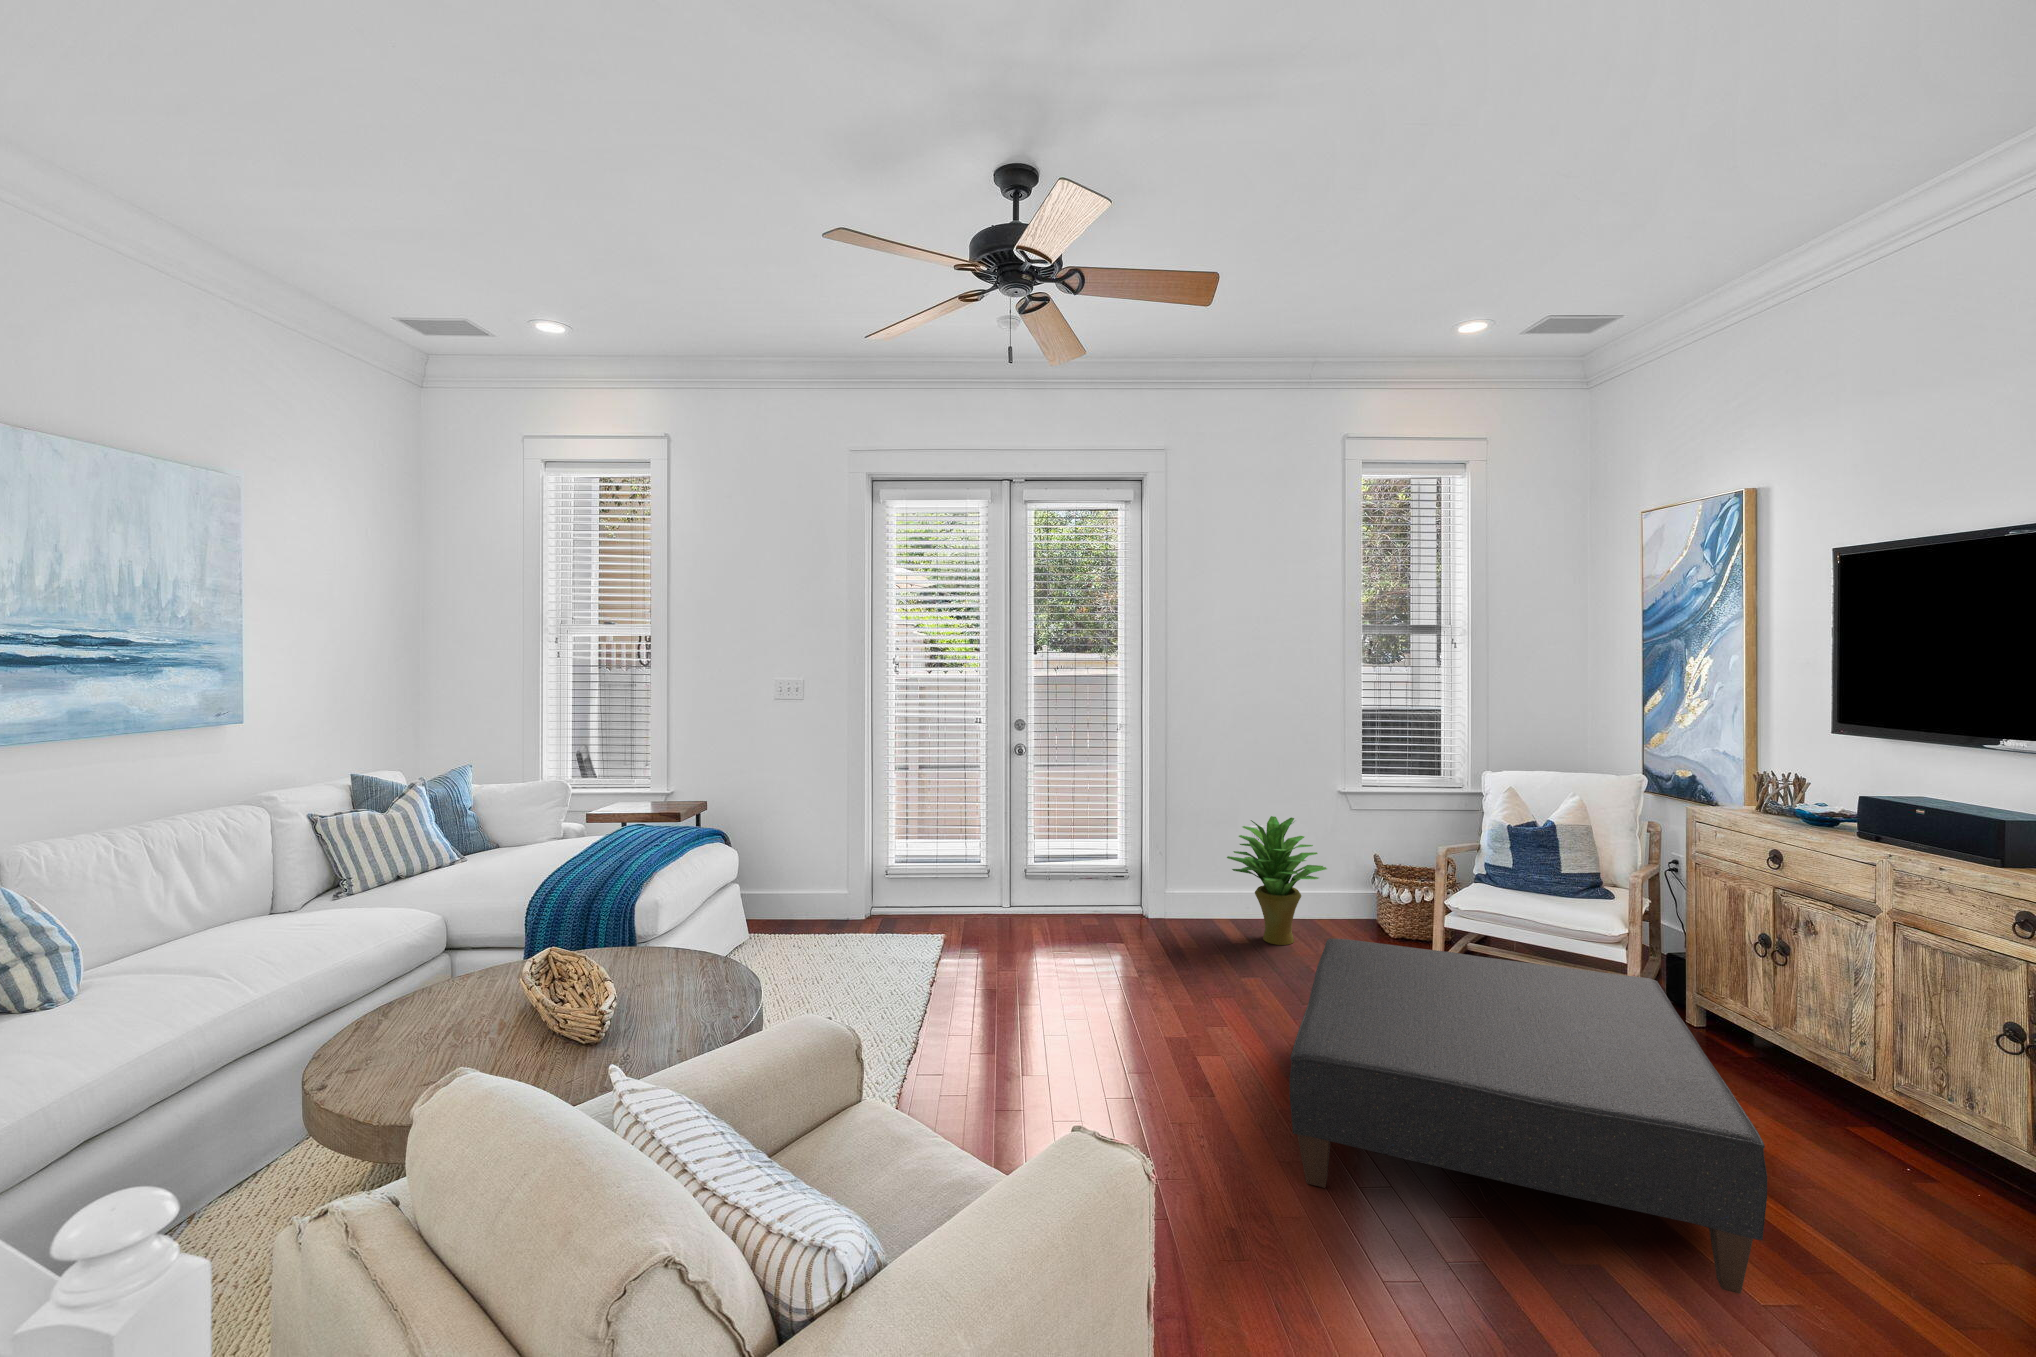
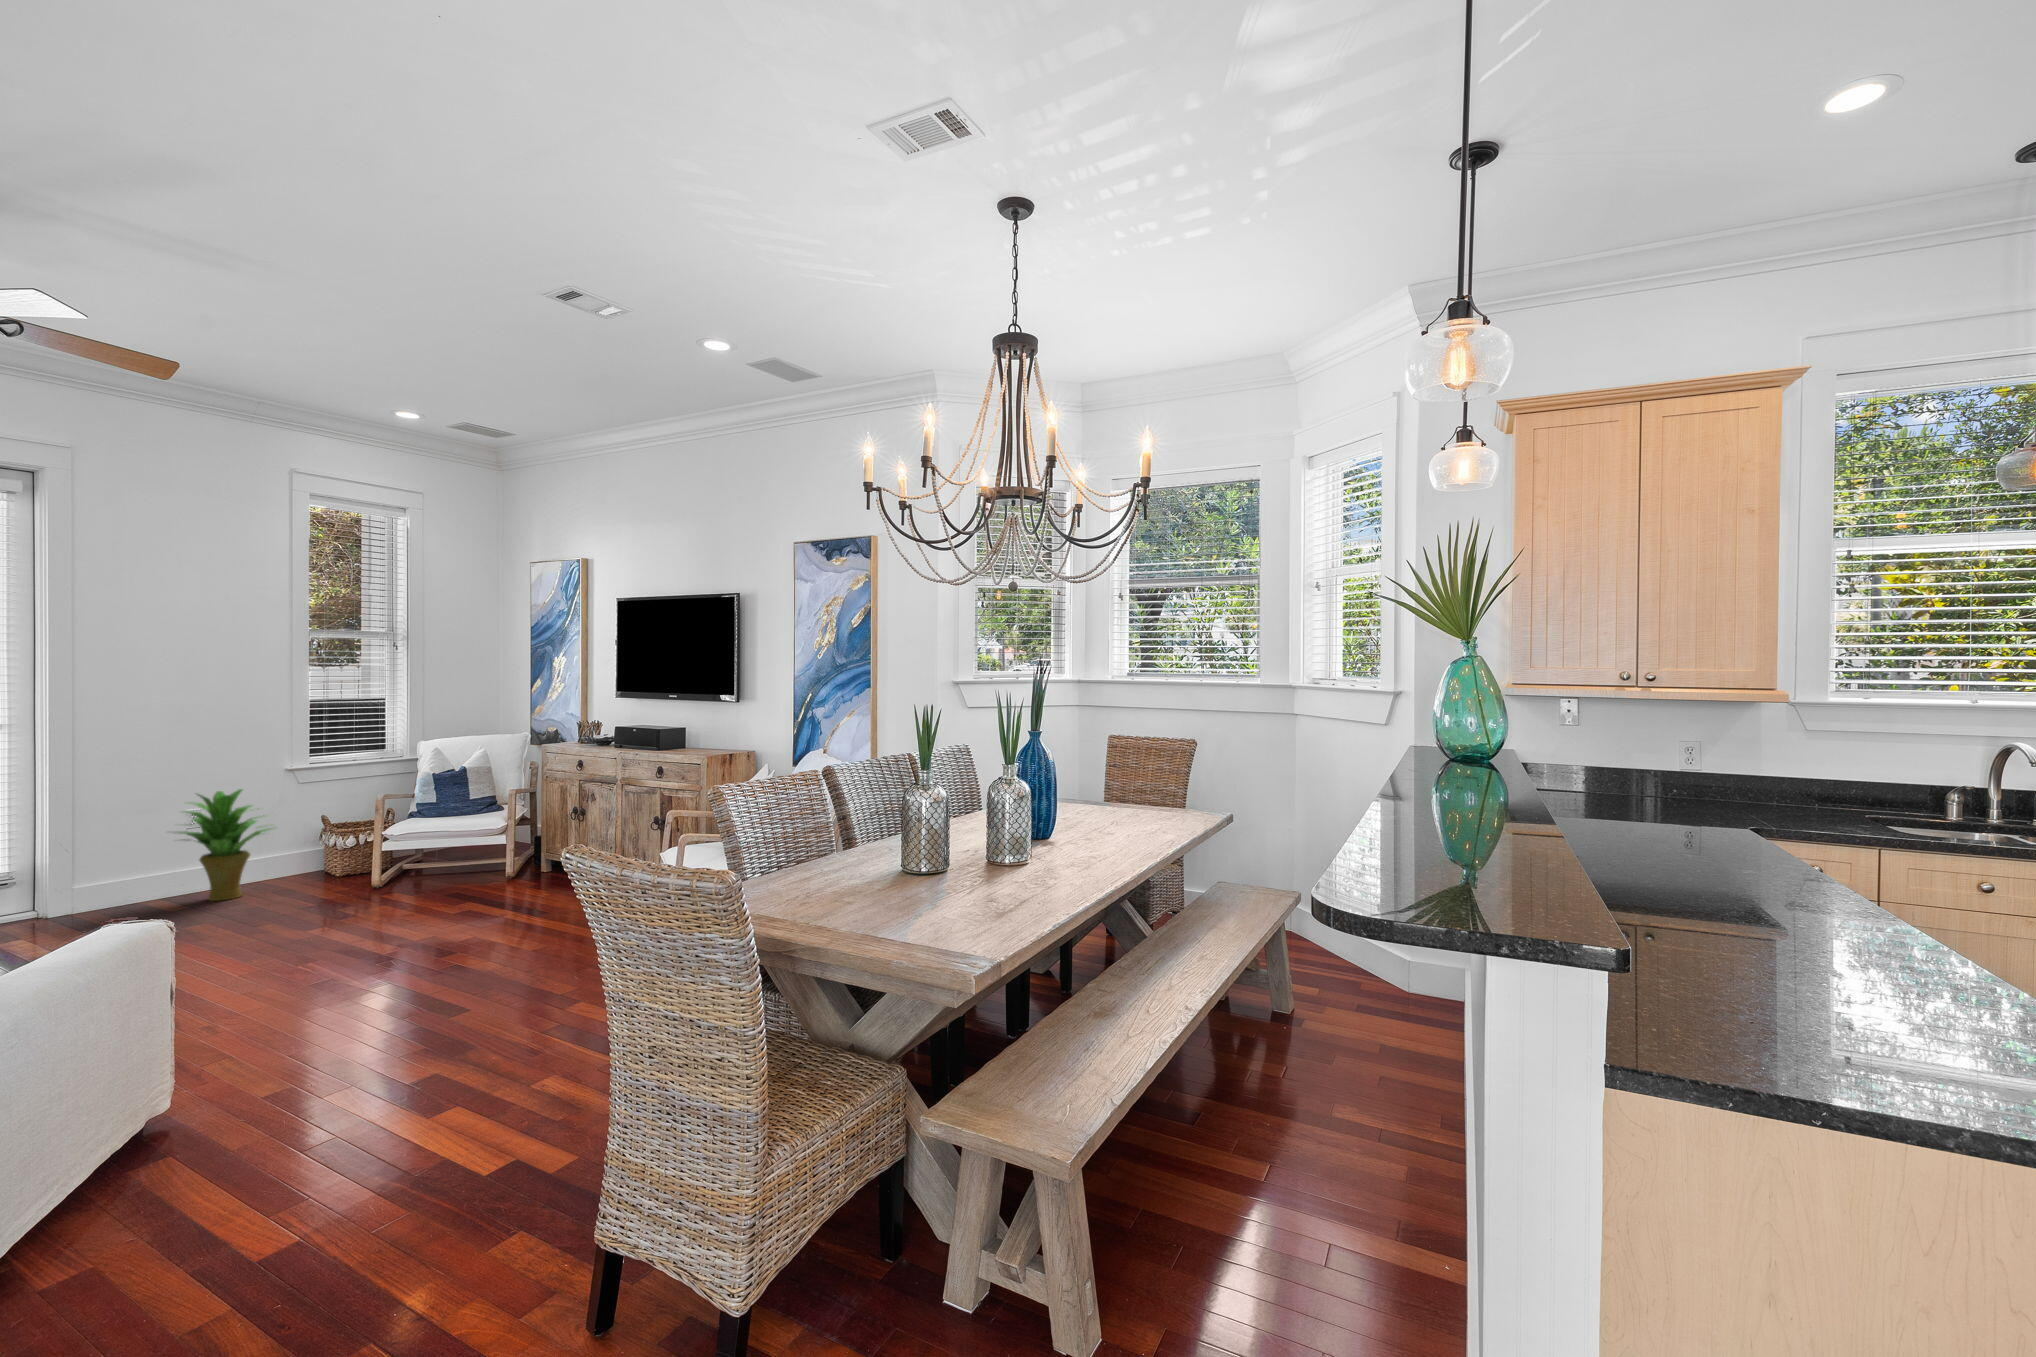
ottoman: present [1290,939,1767,1294] -> none [256,836,532,983]

